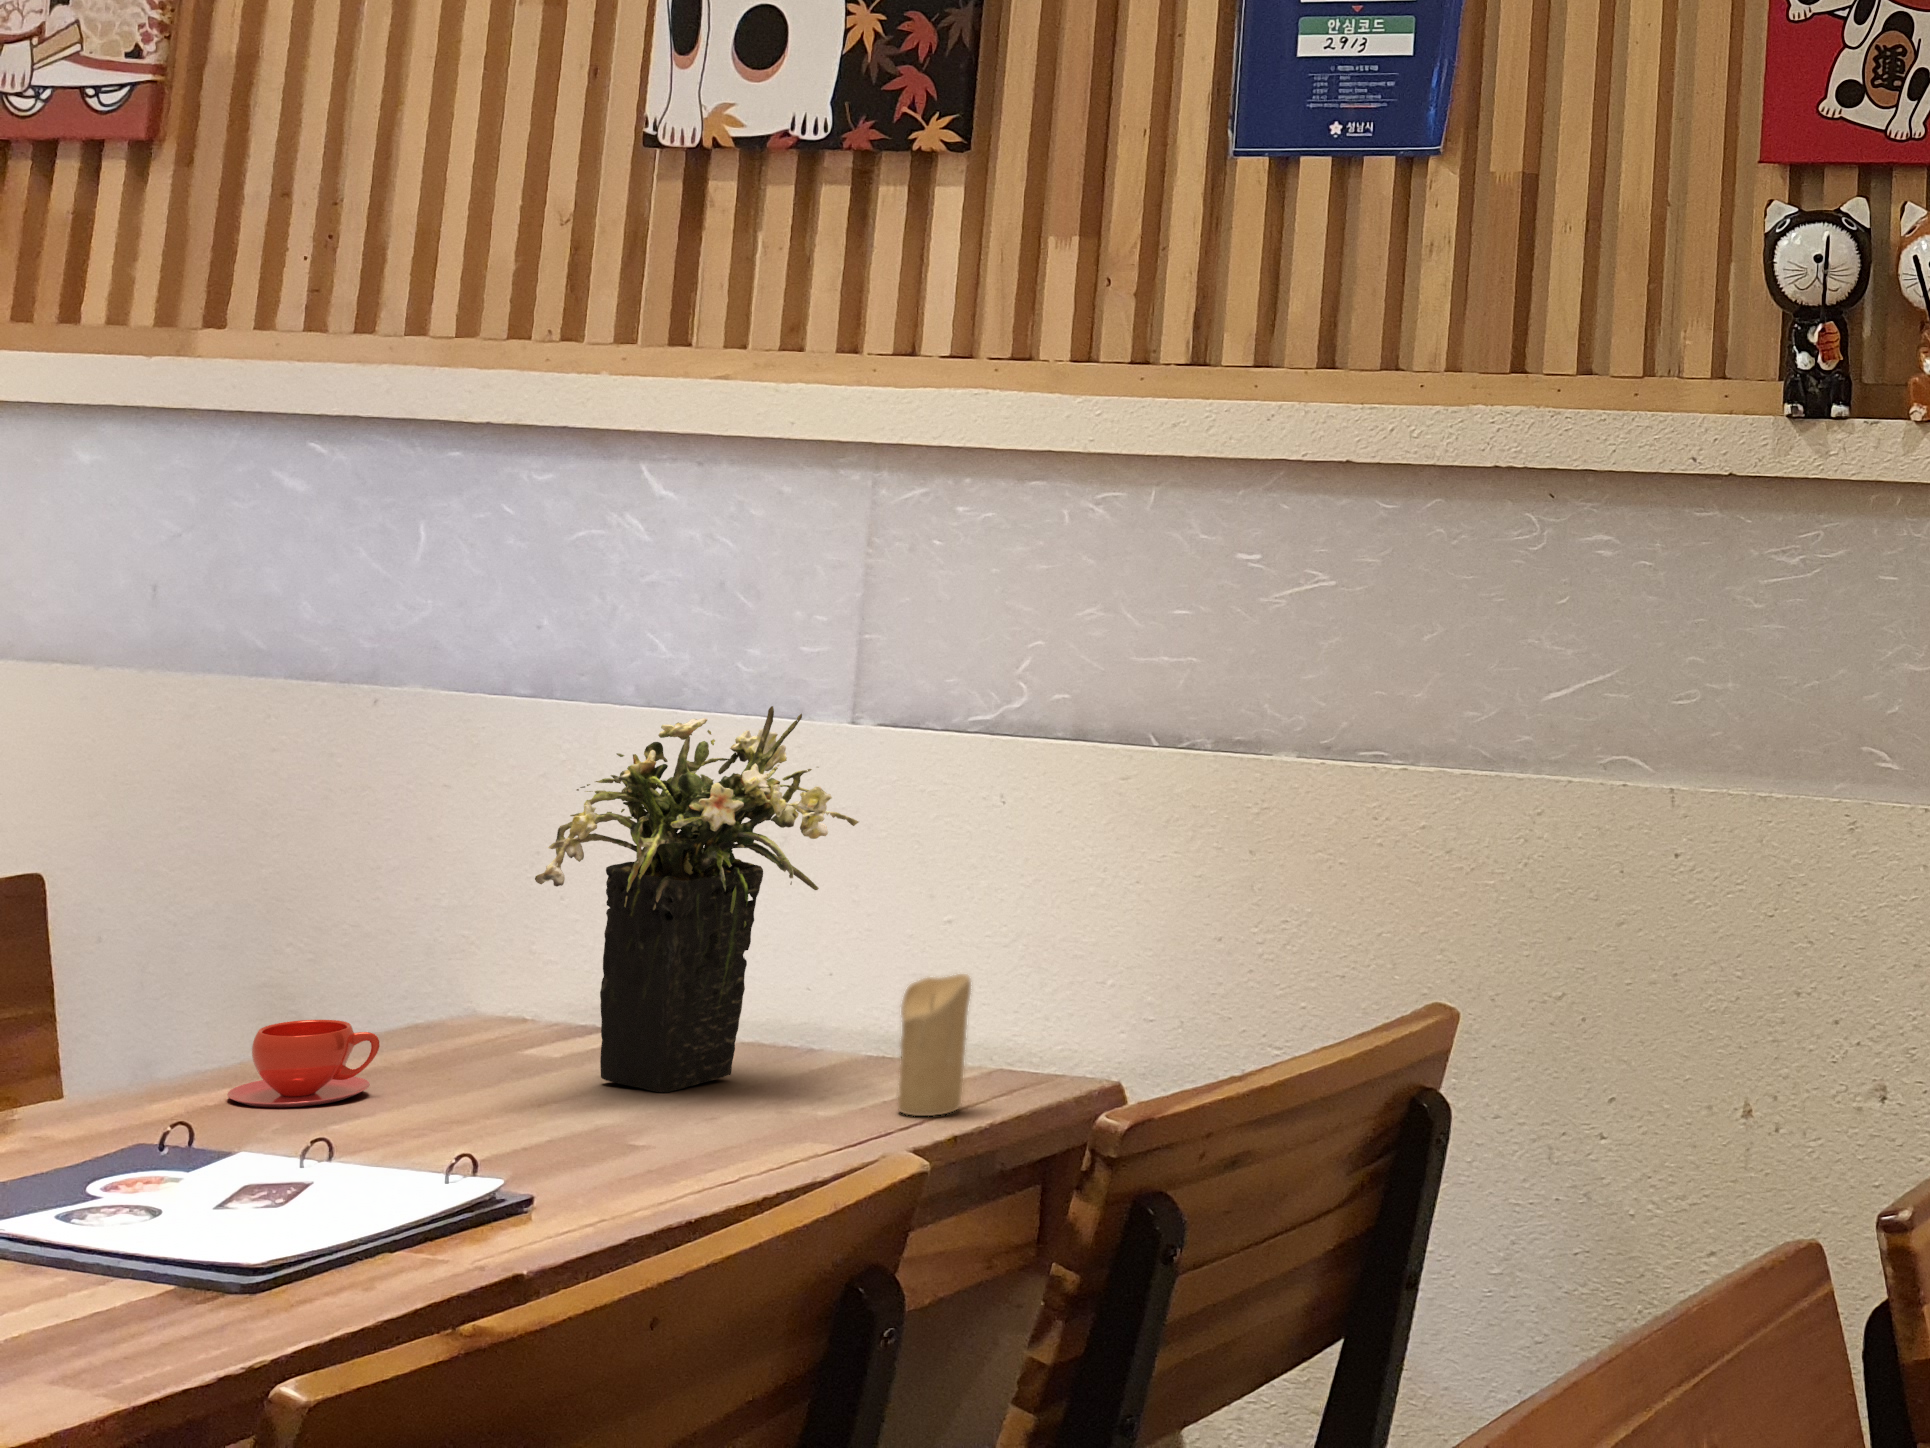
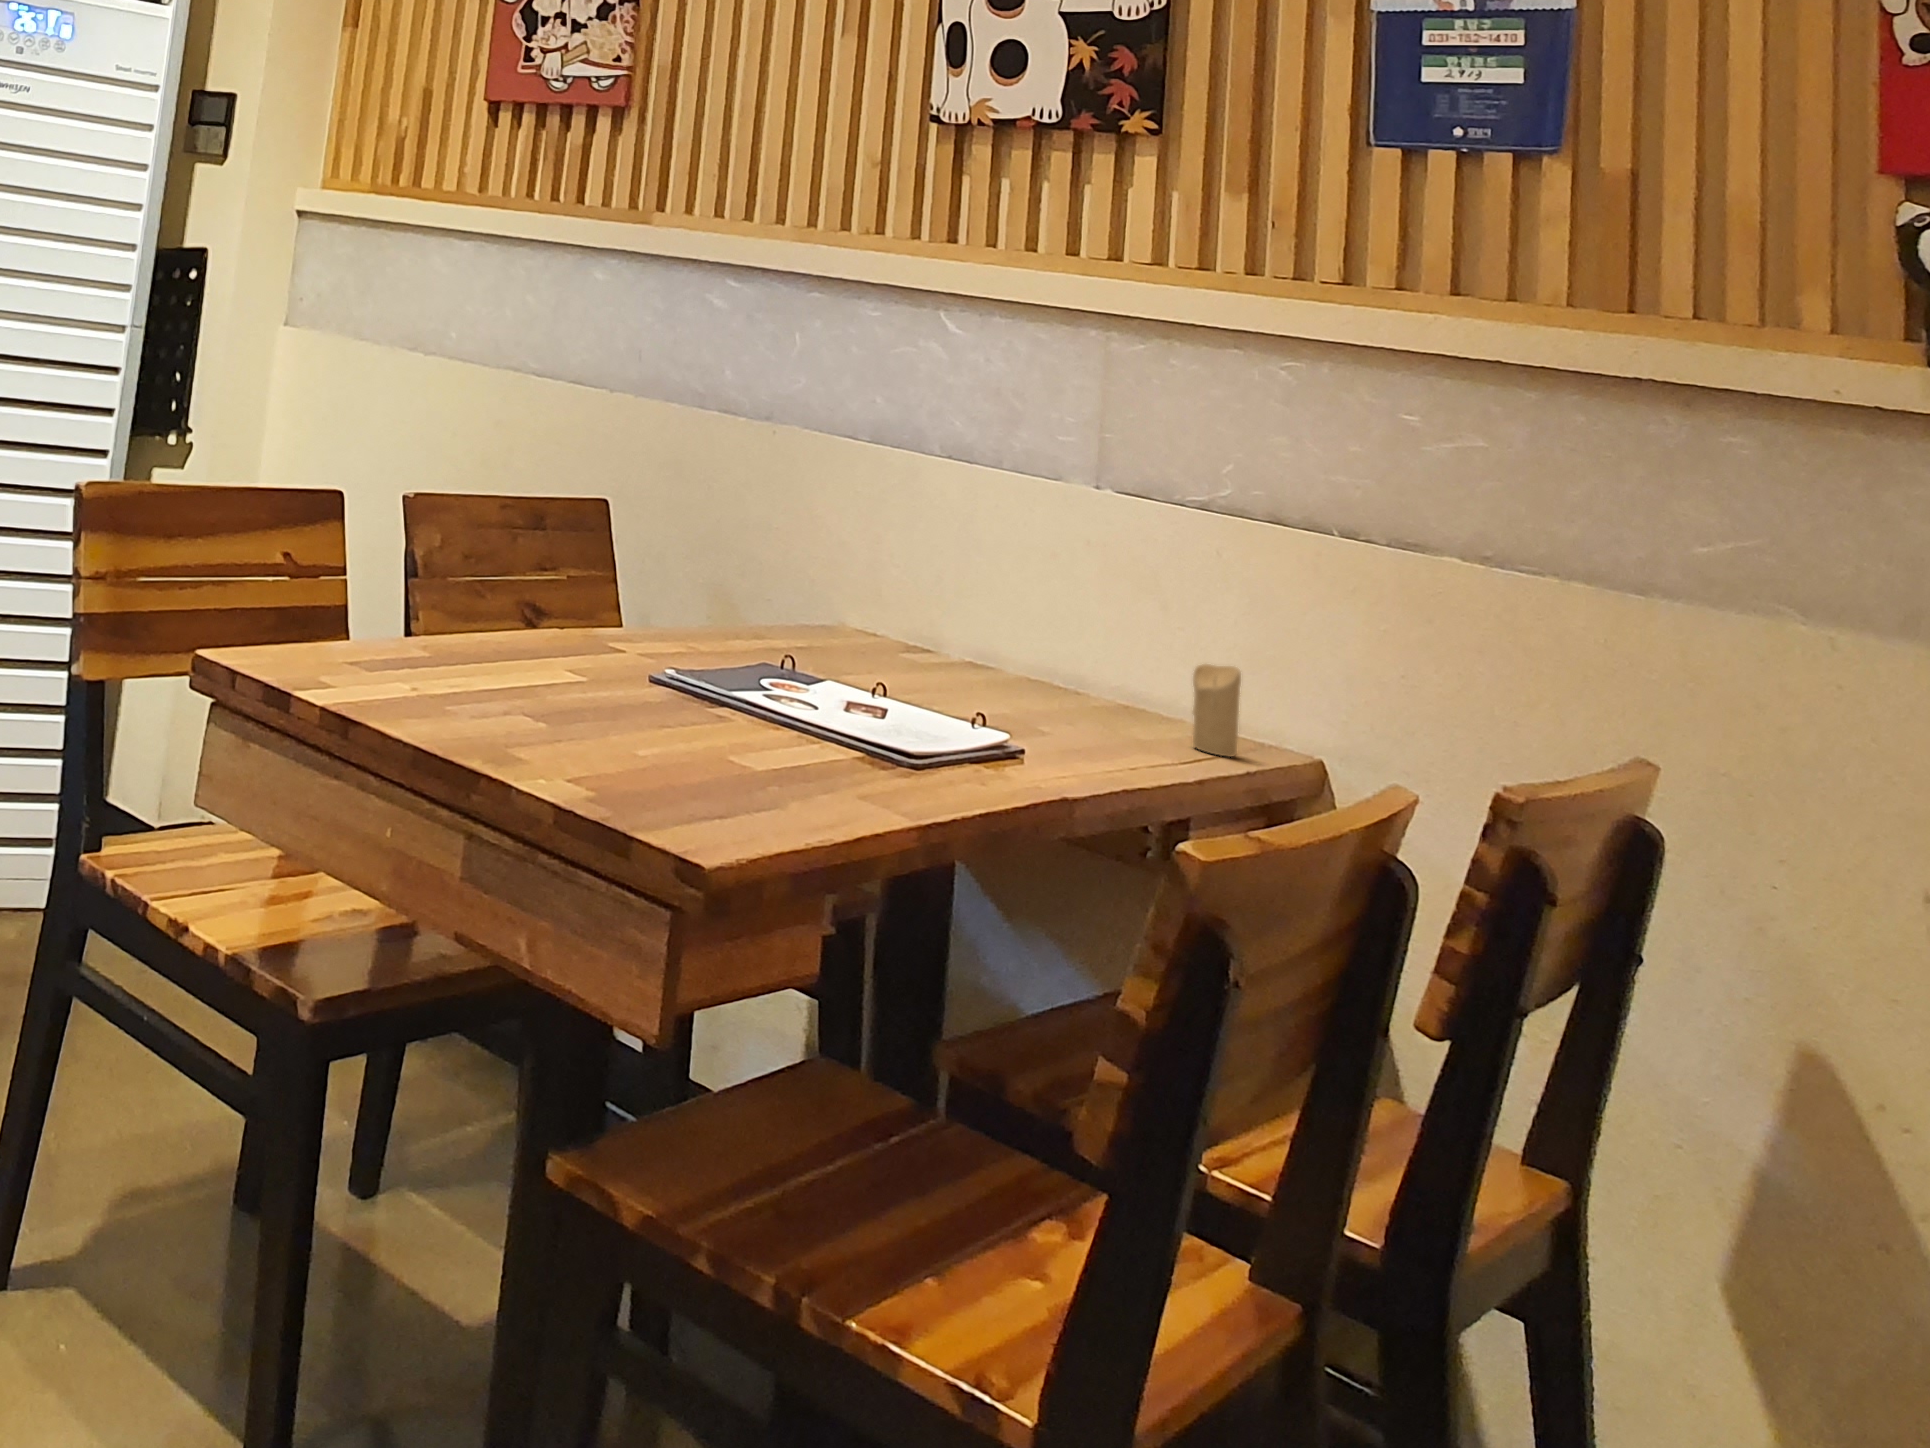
flower arrangement: present [535,706,859,1092] -> none [946,472,1144,702]
teacup: present [227,1020,380,1107] -> none [776,612,856,665]

